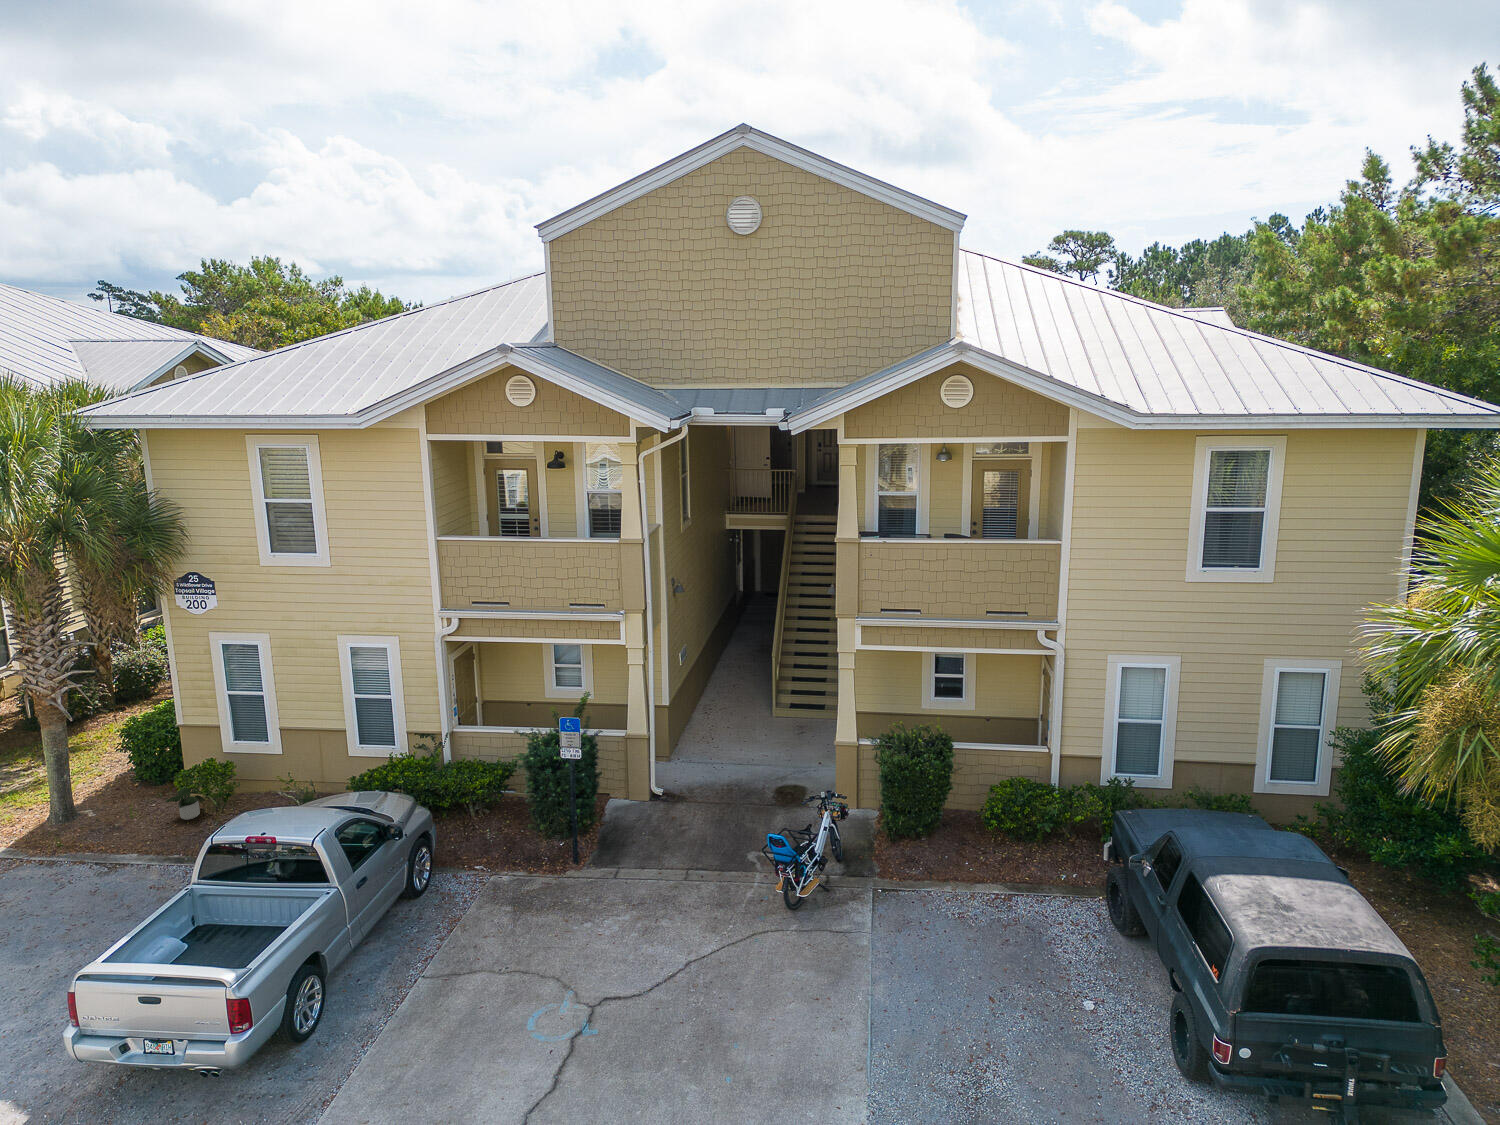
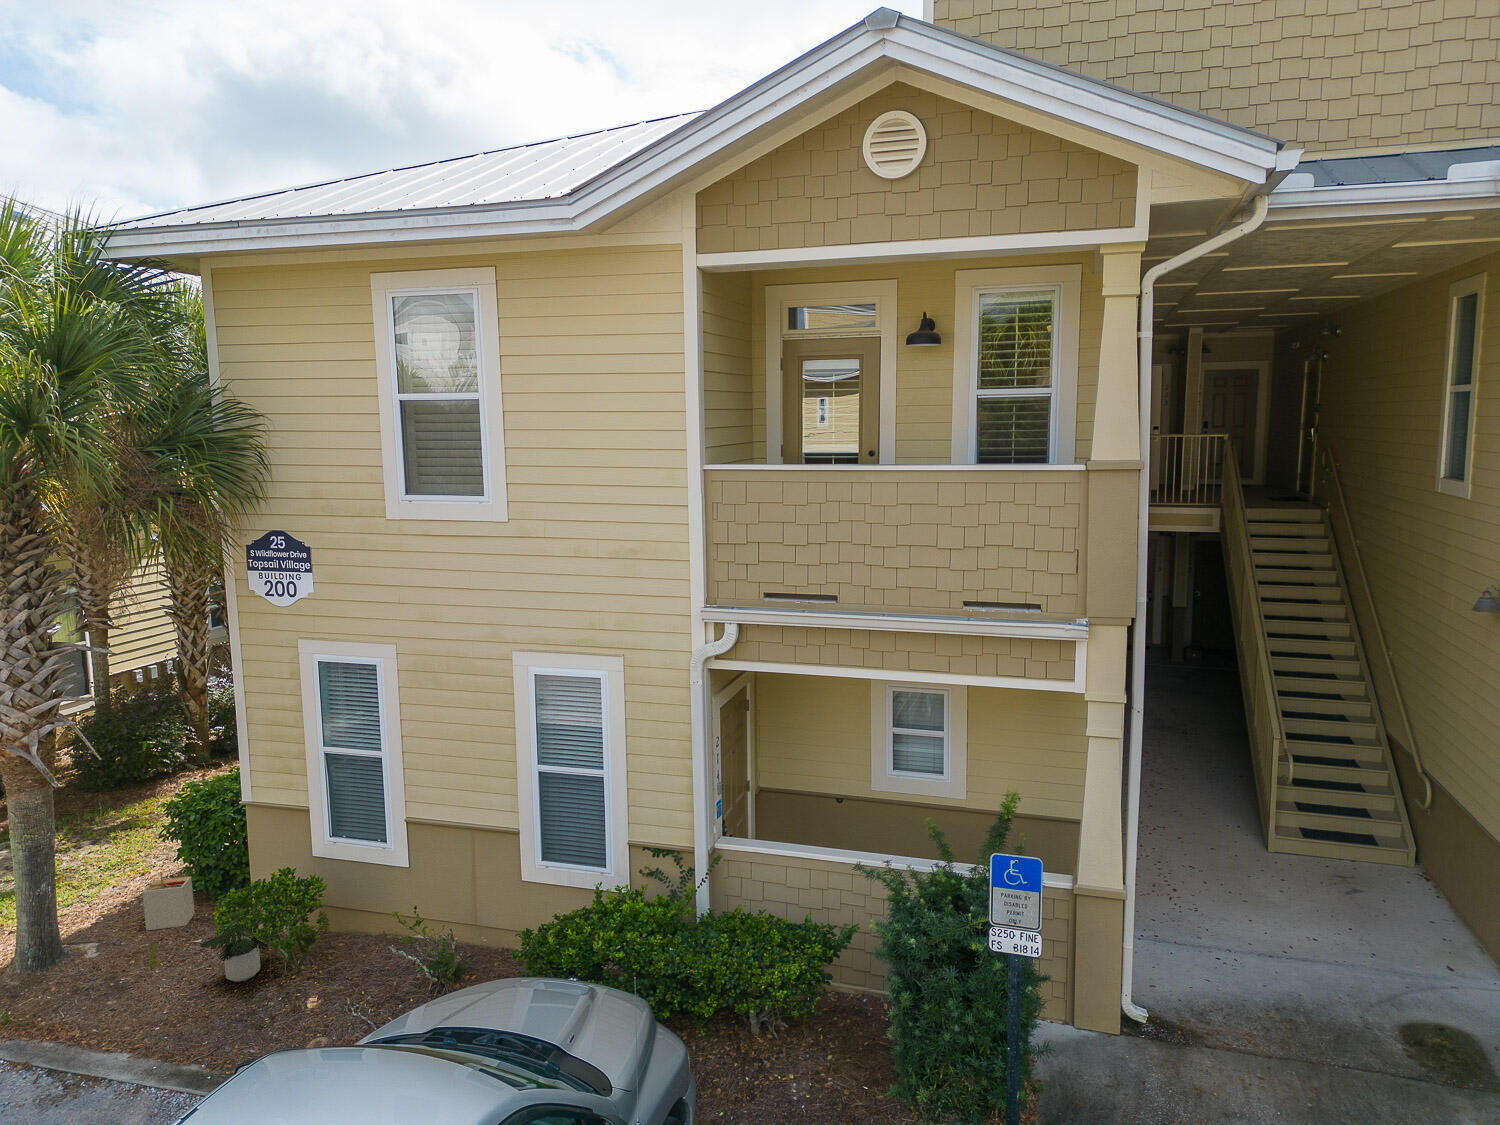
storage bin: none [117,769,147,802] -> present [142,872,195,930]

